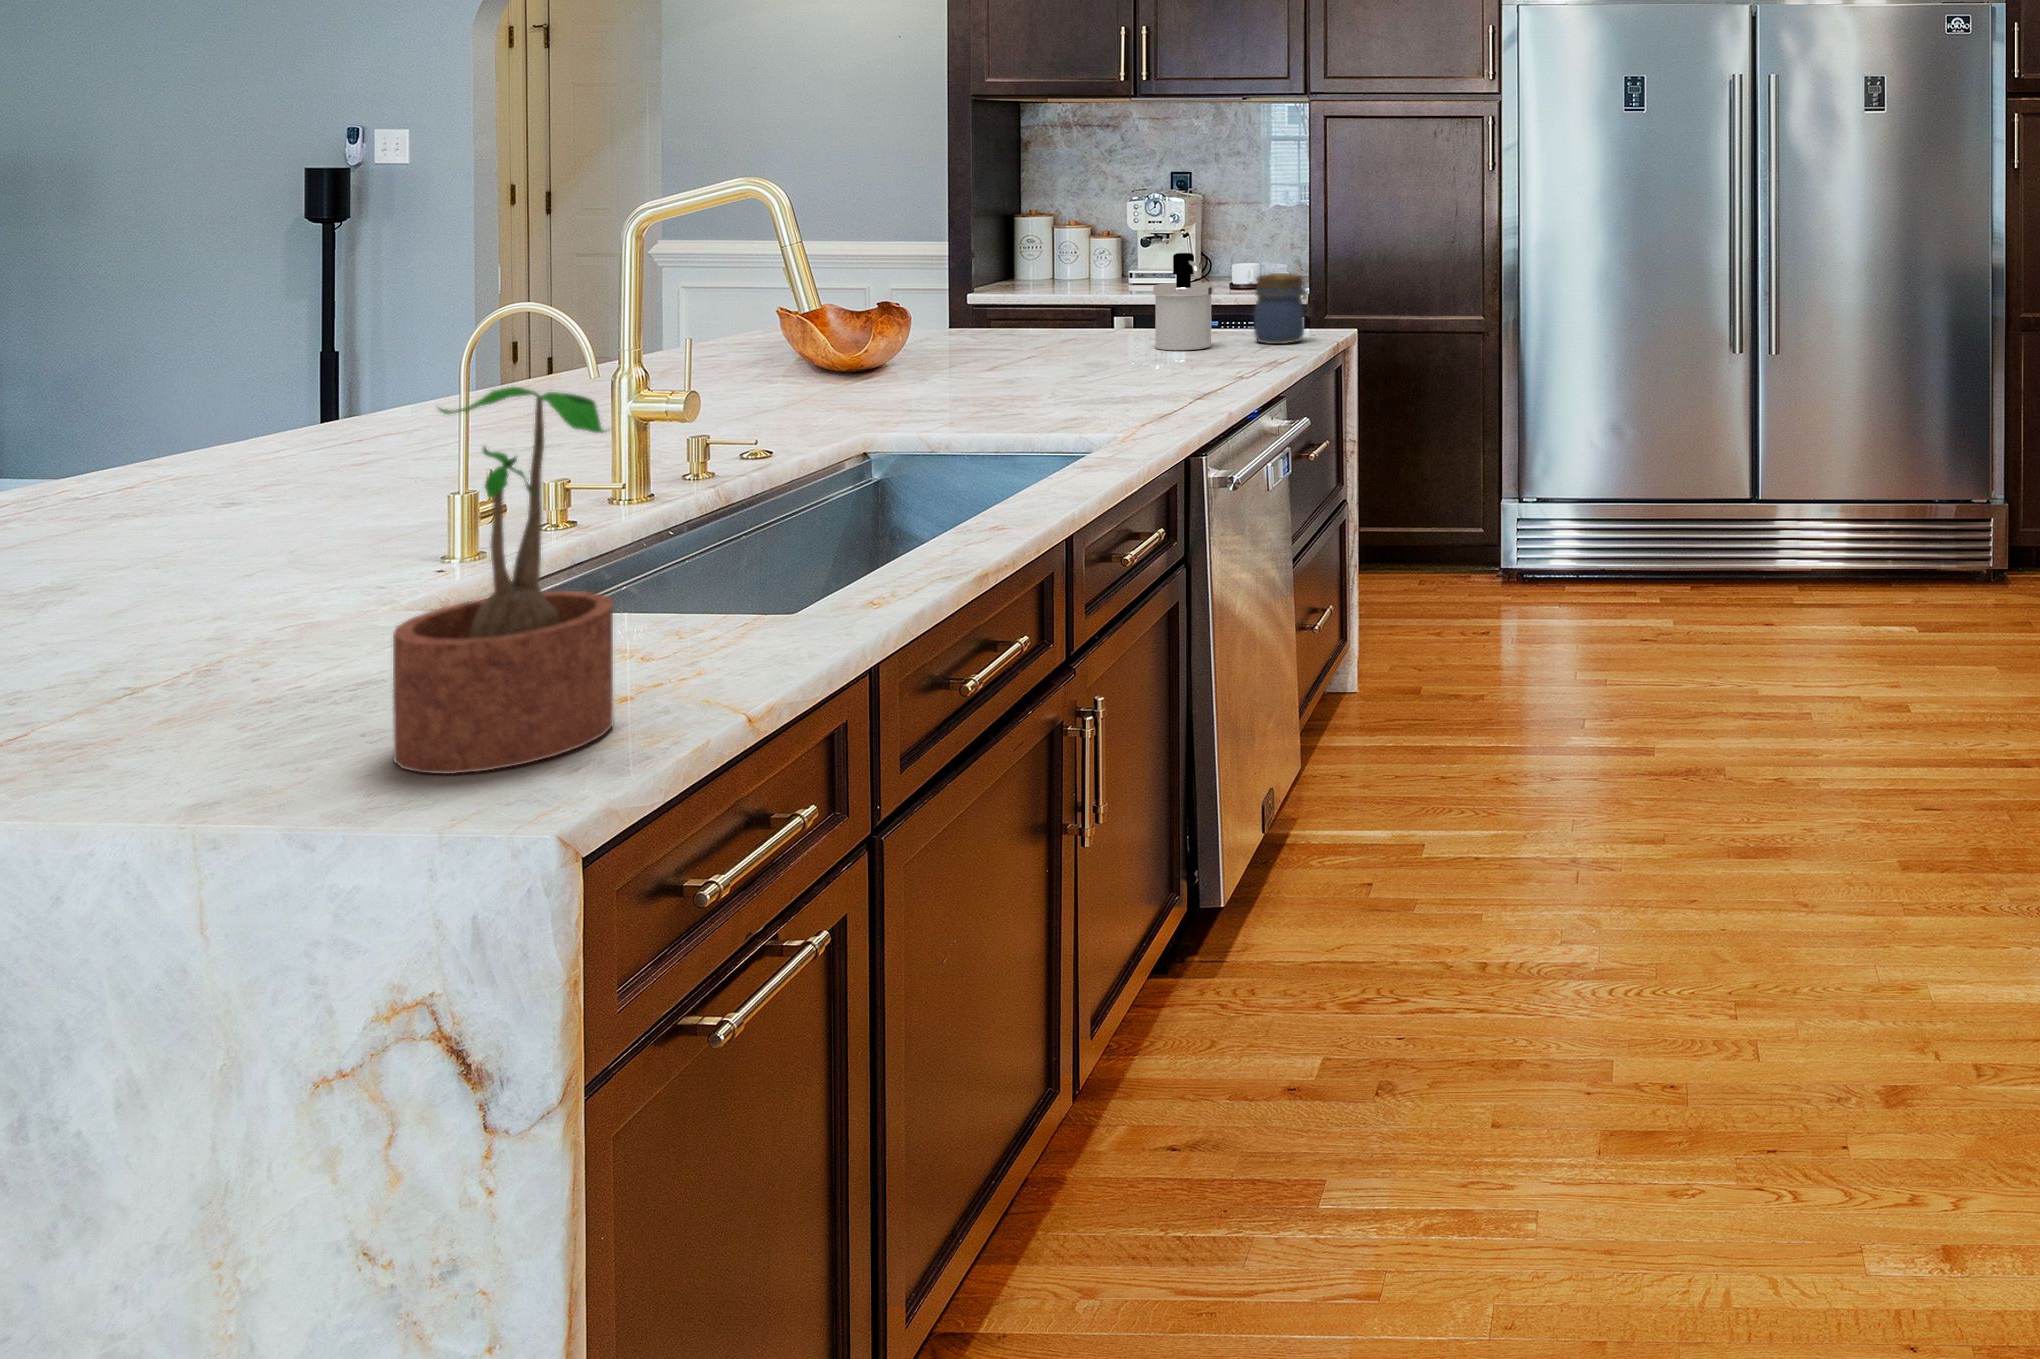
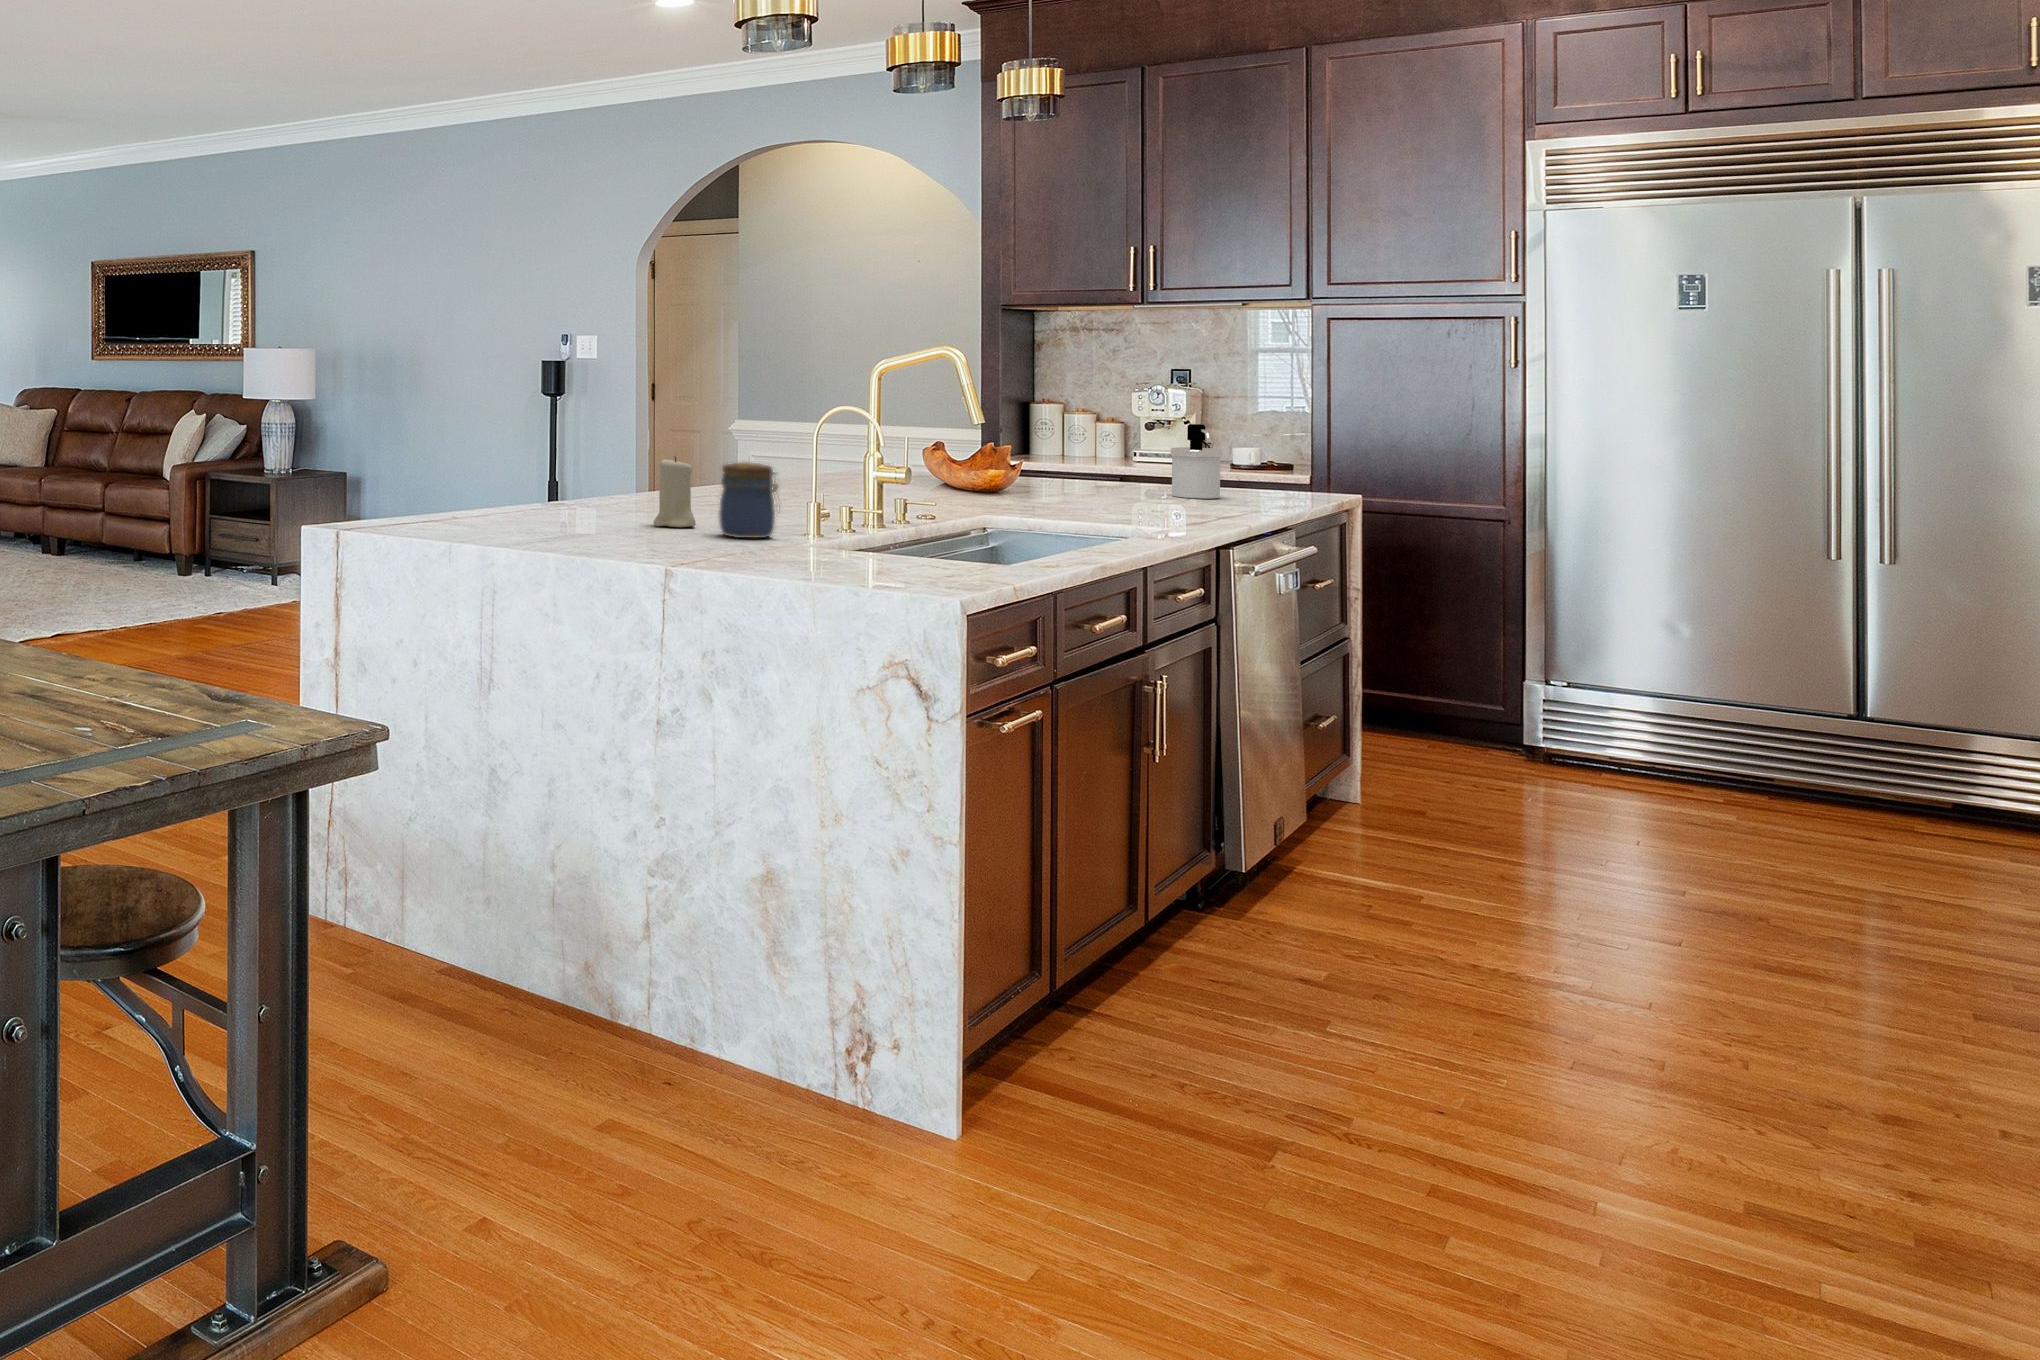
jar: present [1254,273,1310,344] -> present [719,462,780,538]
potted plant: present [393,387,613,774] -> none [872,433,960,588]
candle: none [22,418,156,584] -> present [653,457,696,527]

